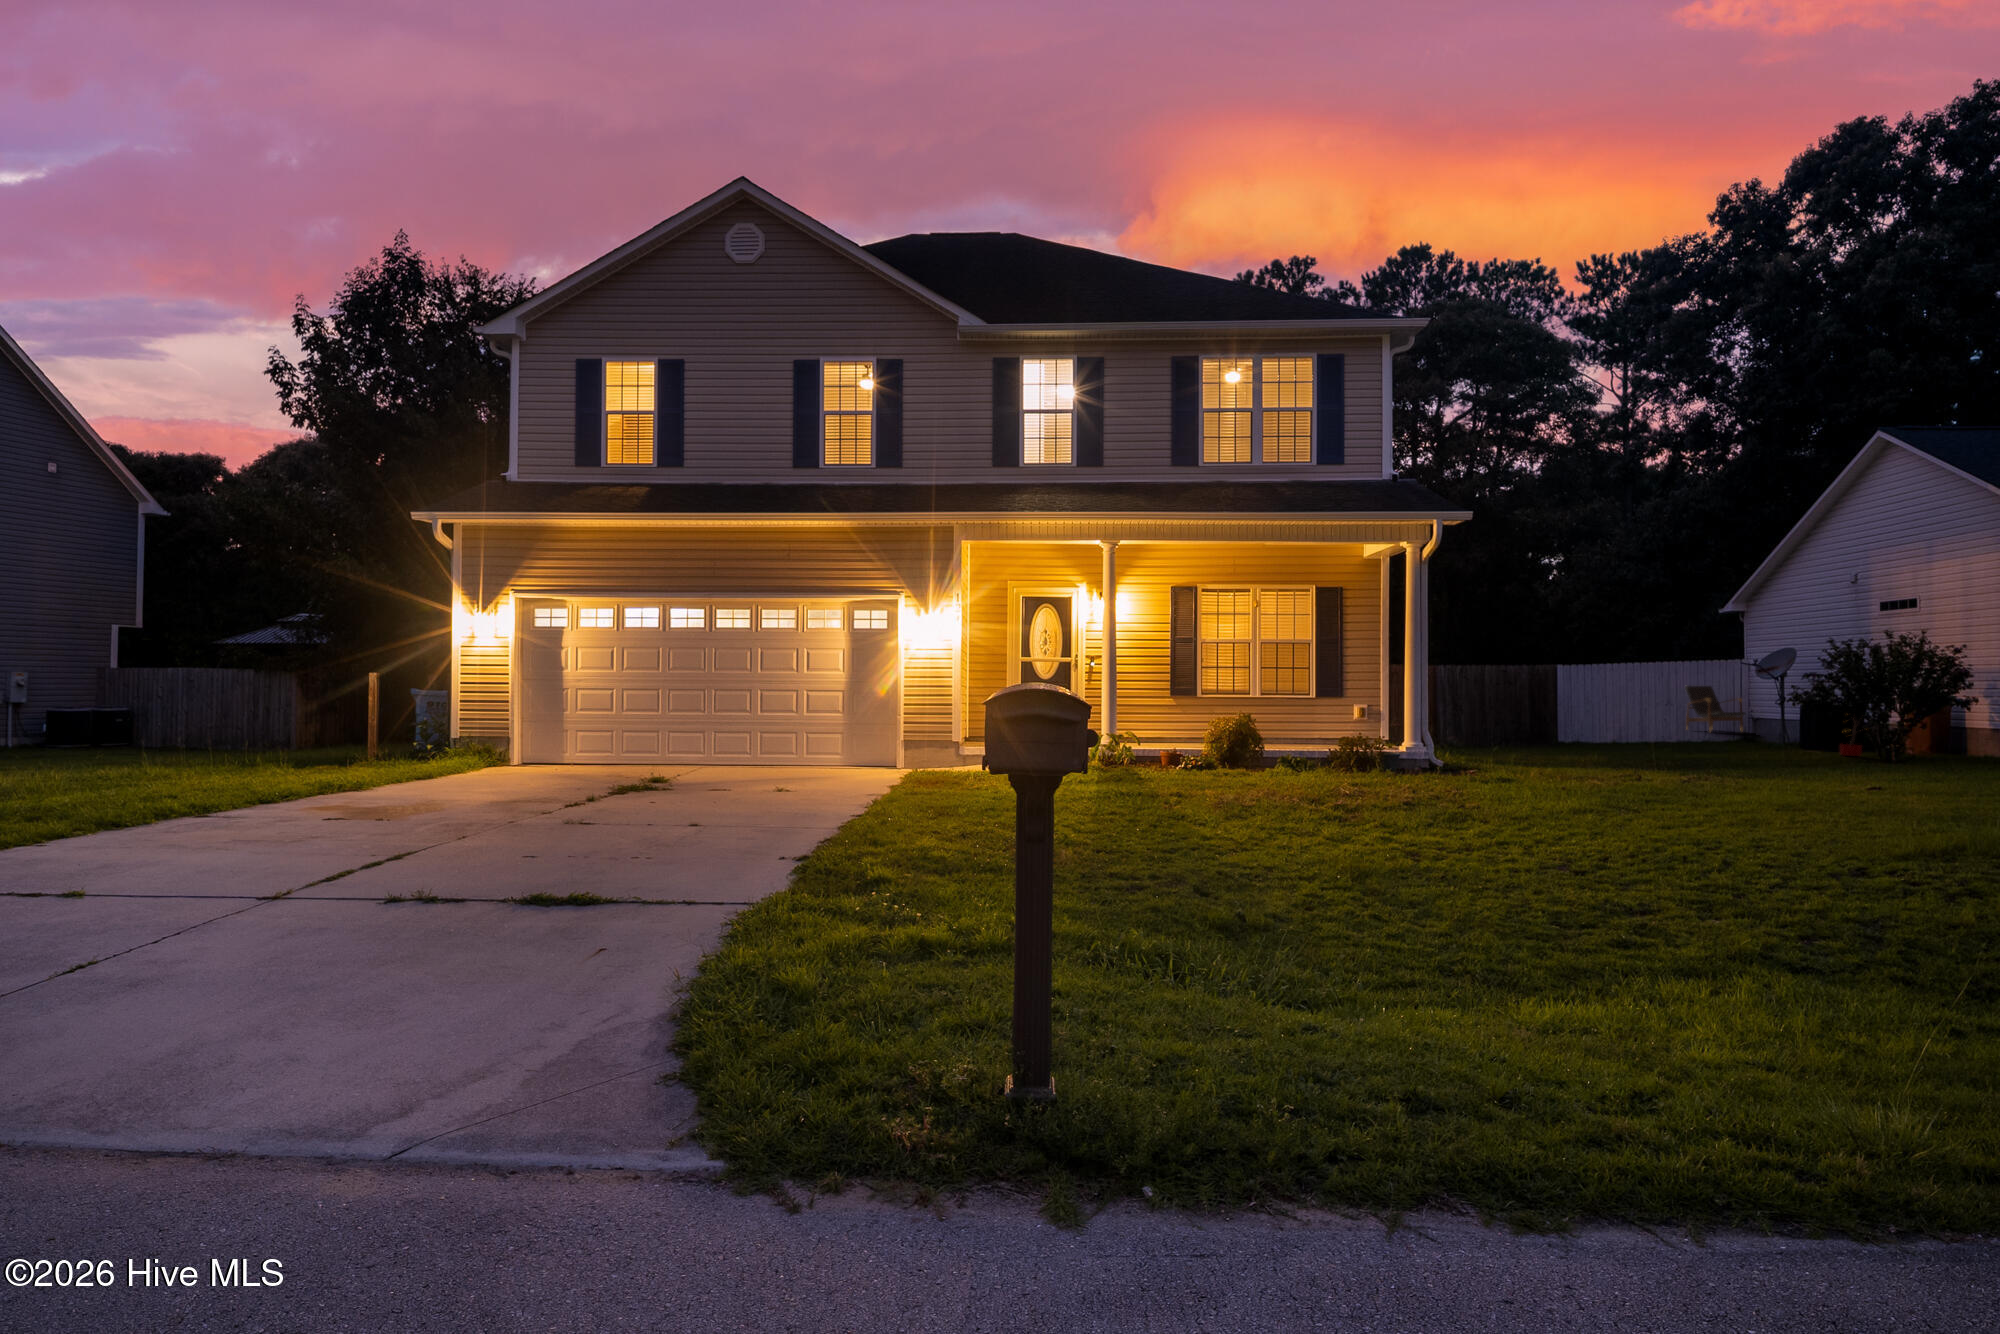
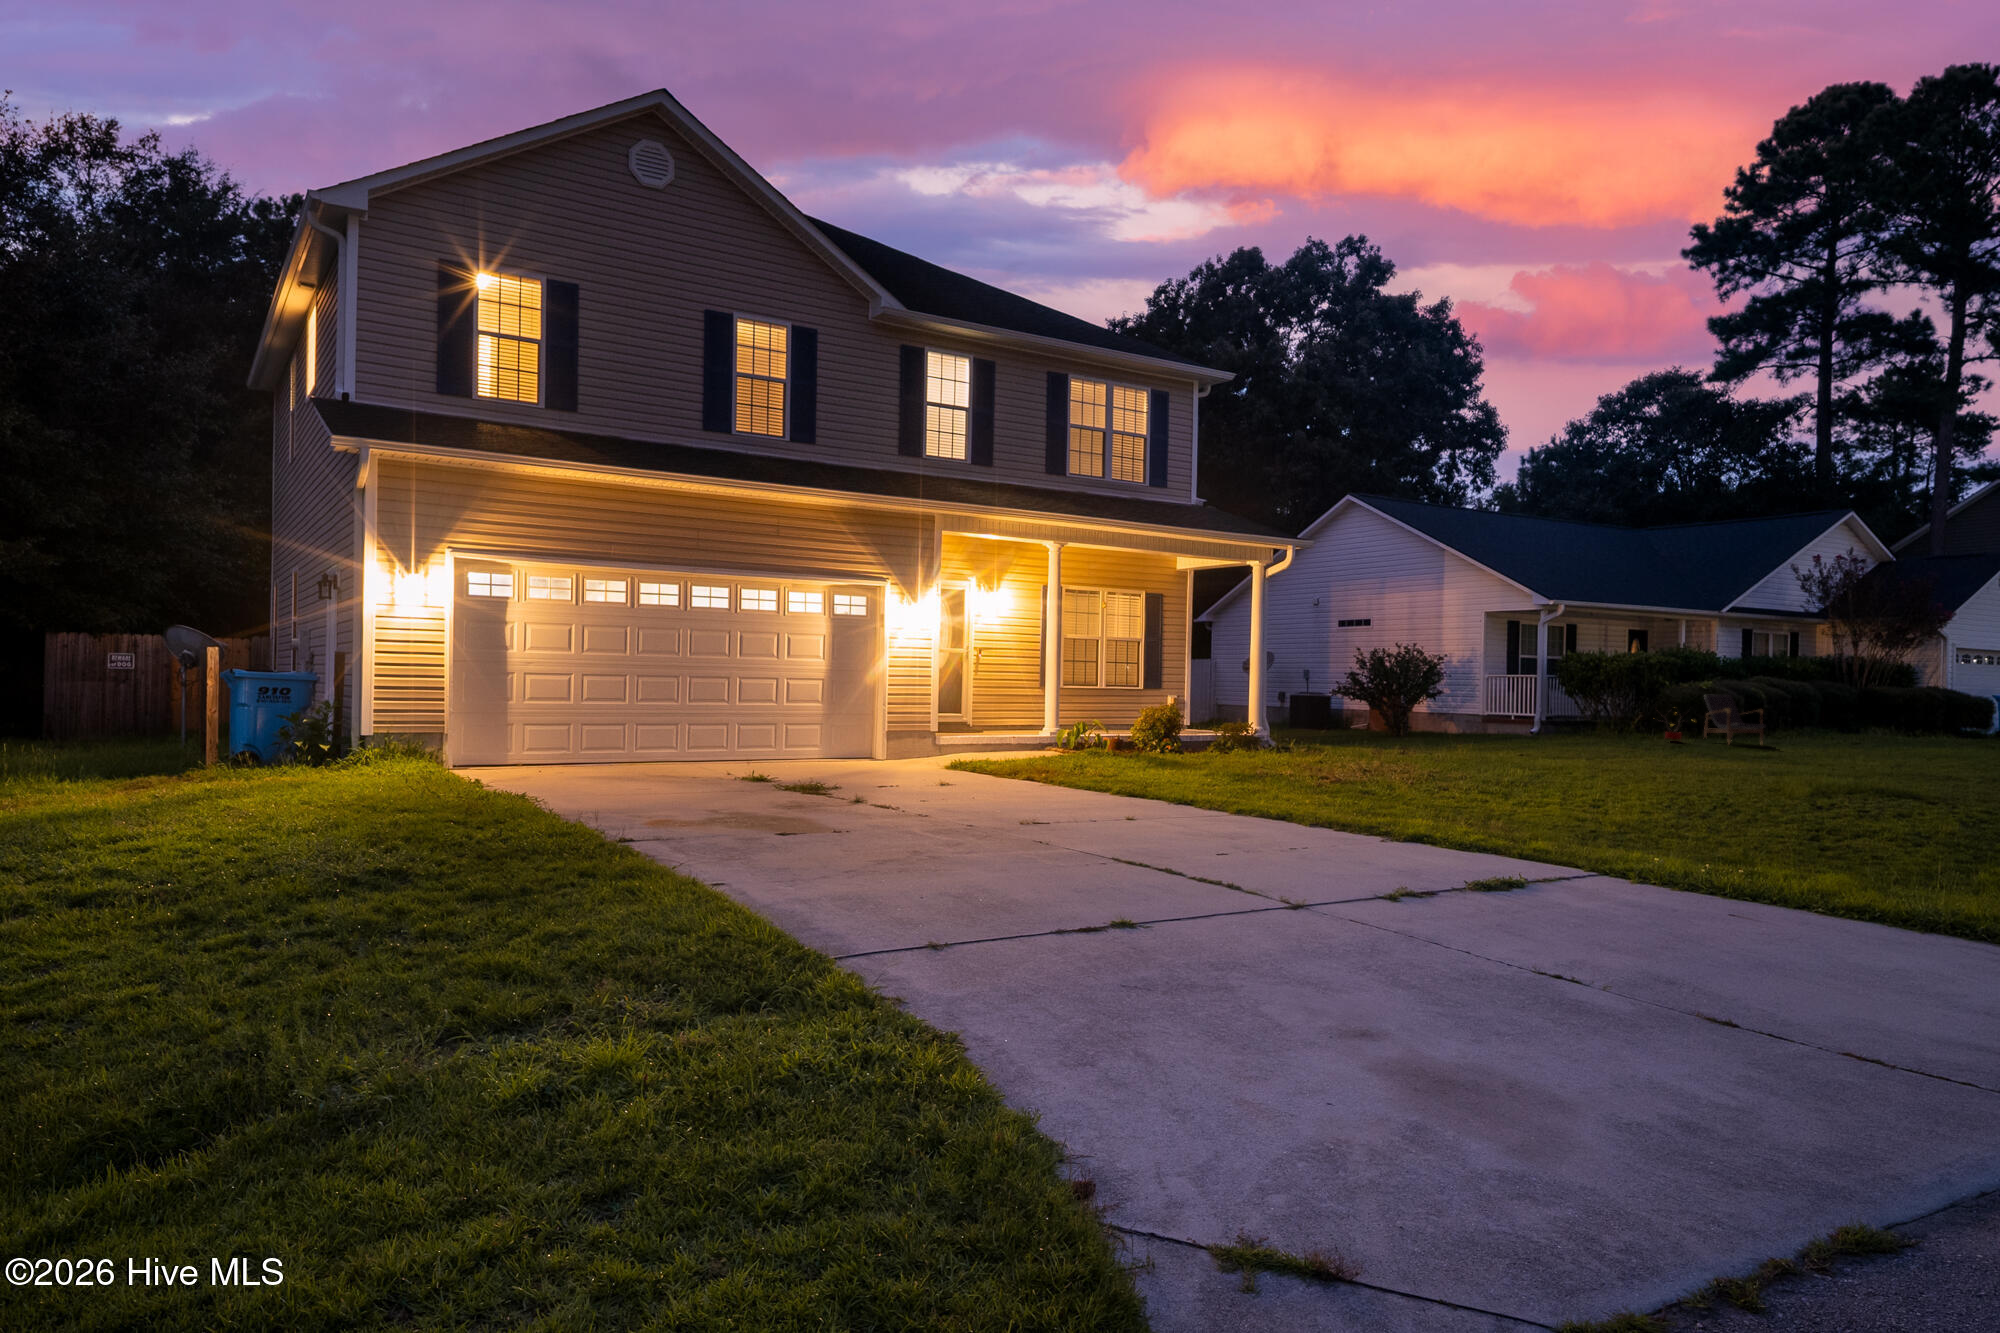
decorative plant: present [1840,718,1862,756] -> present [1665,710,1682,742]

